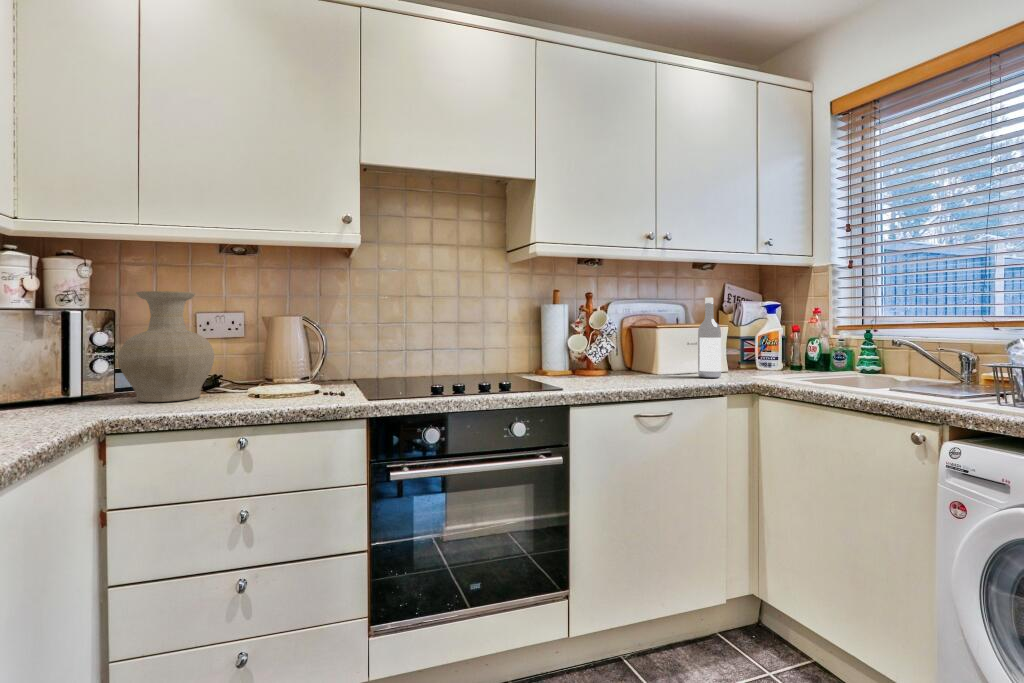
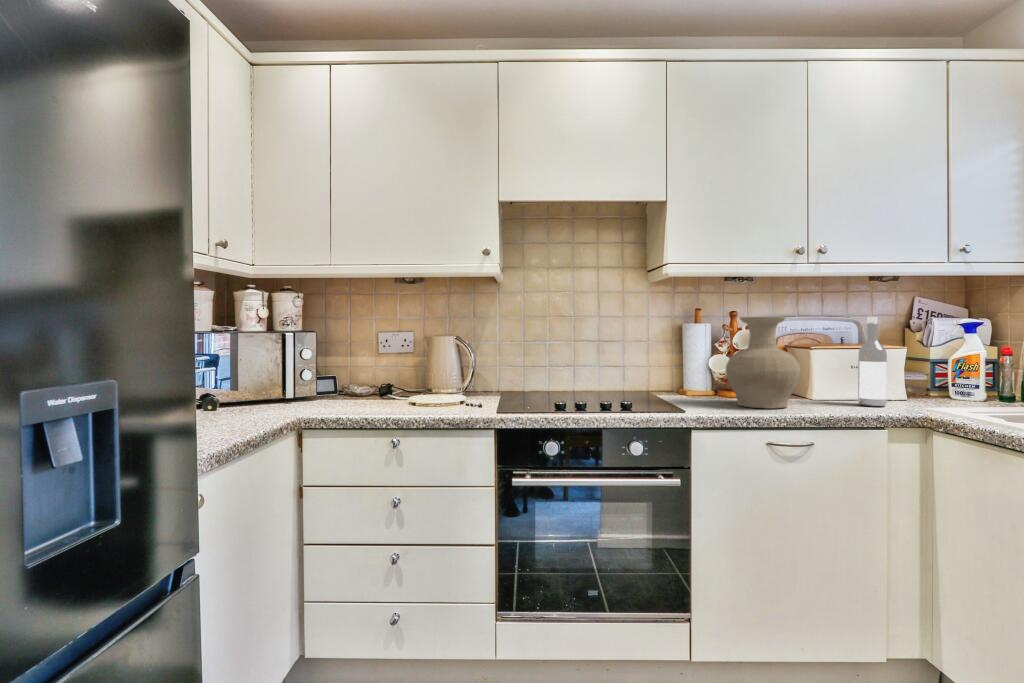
vase: present [118,291,214,402] -> present [726,317,800,408]

